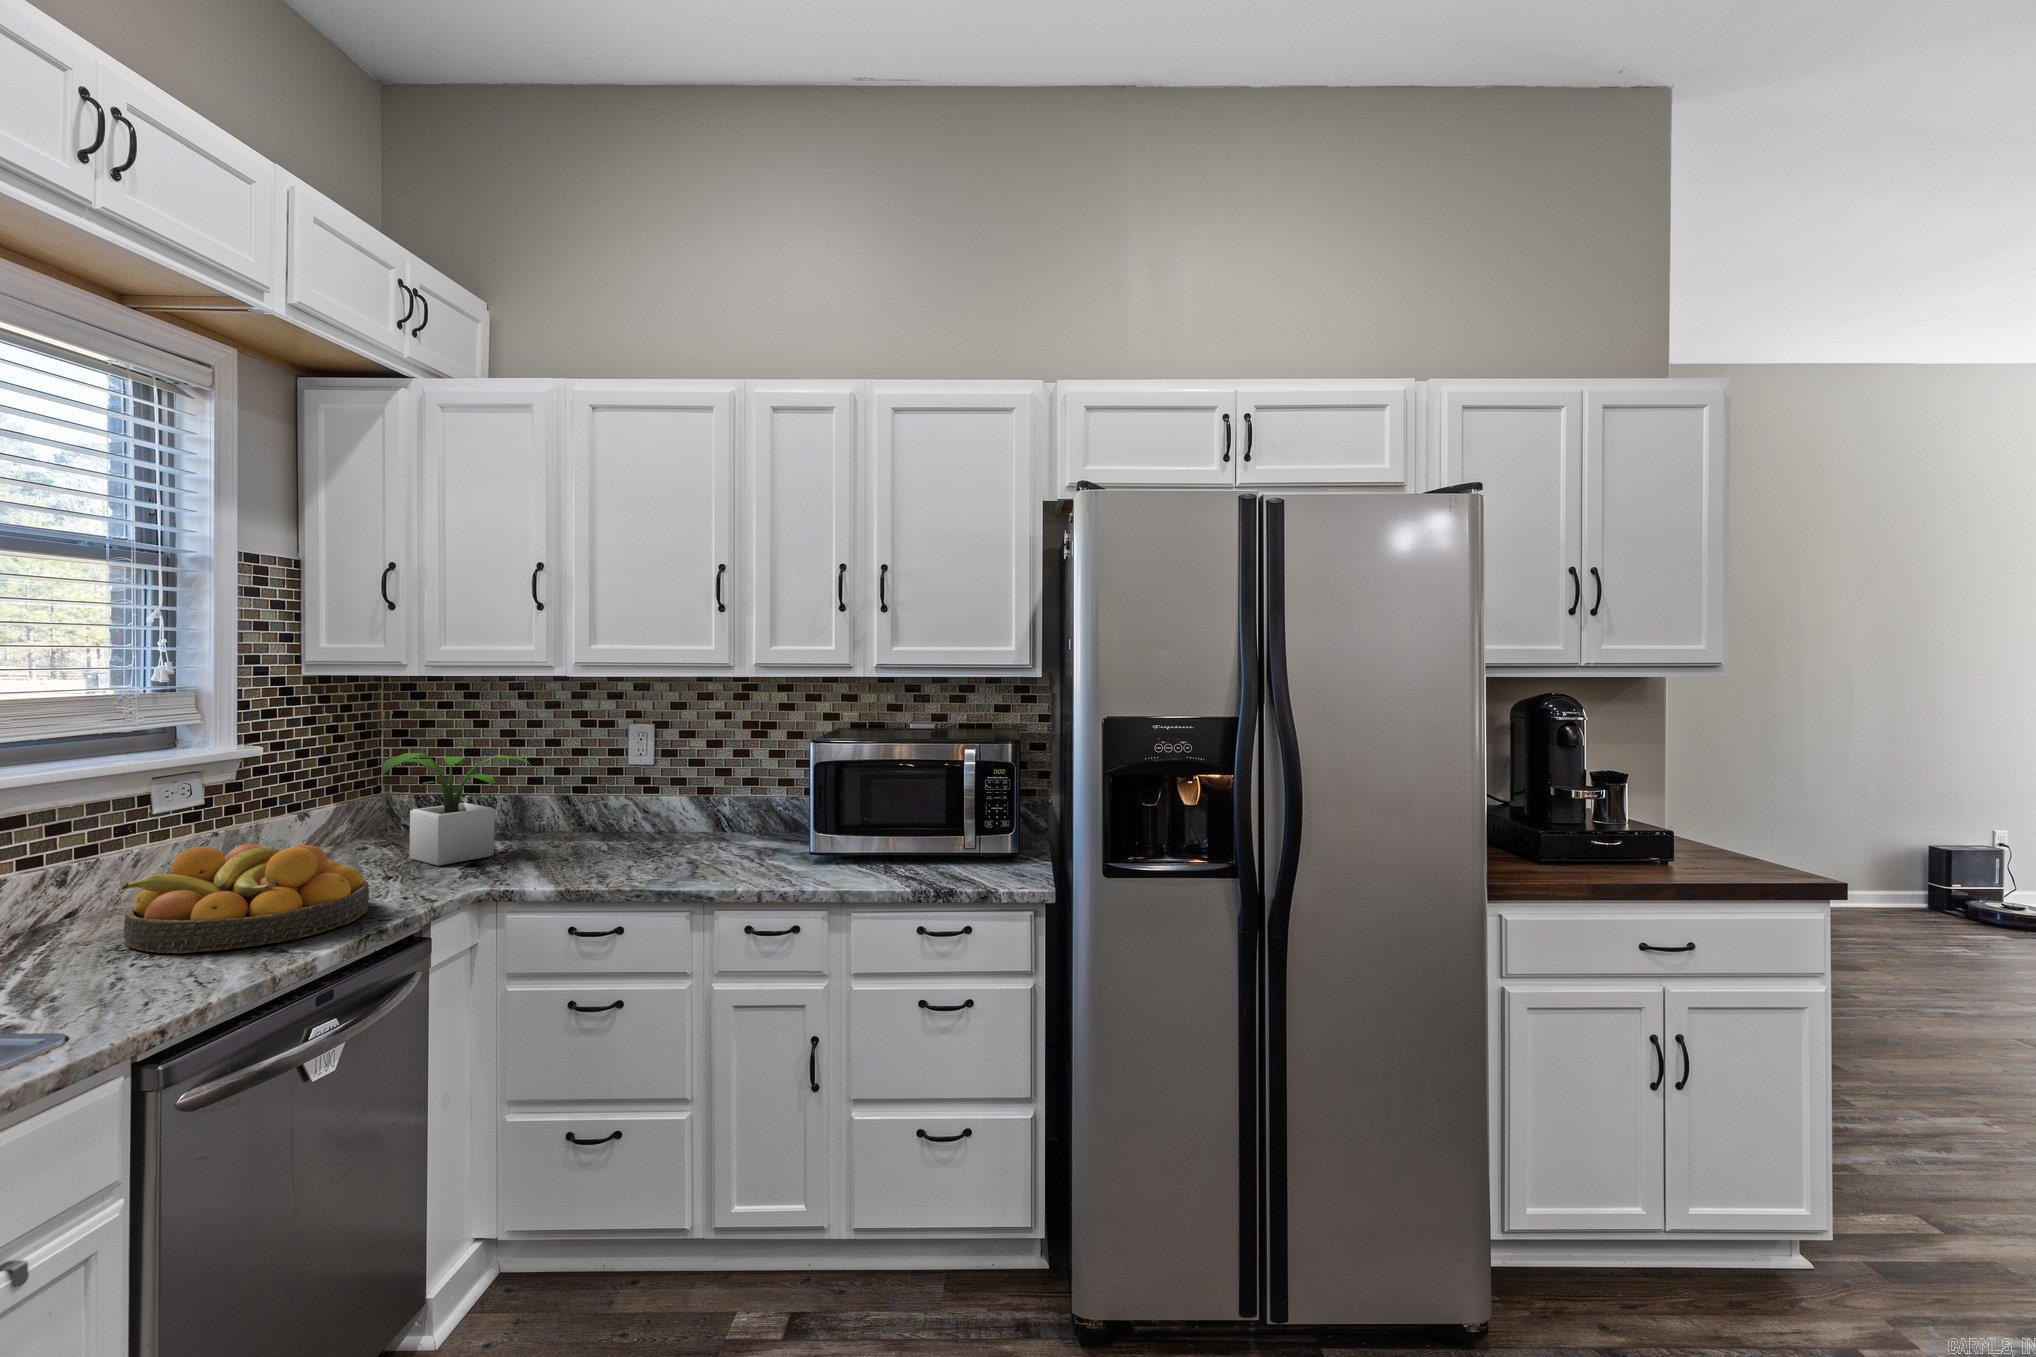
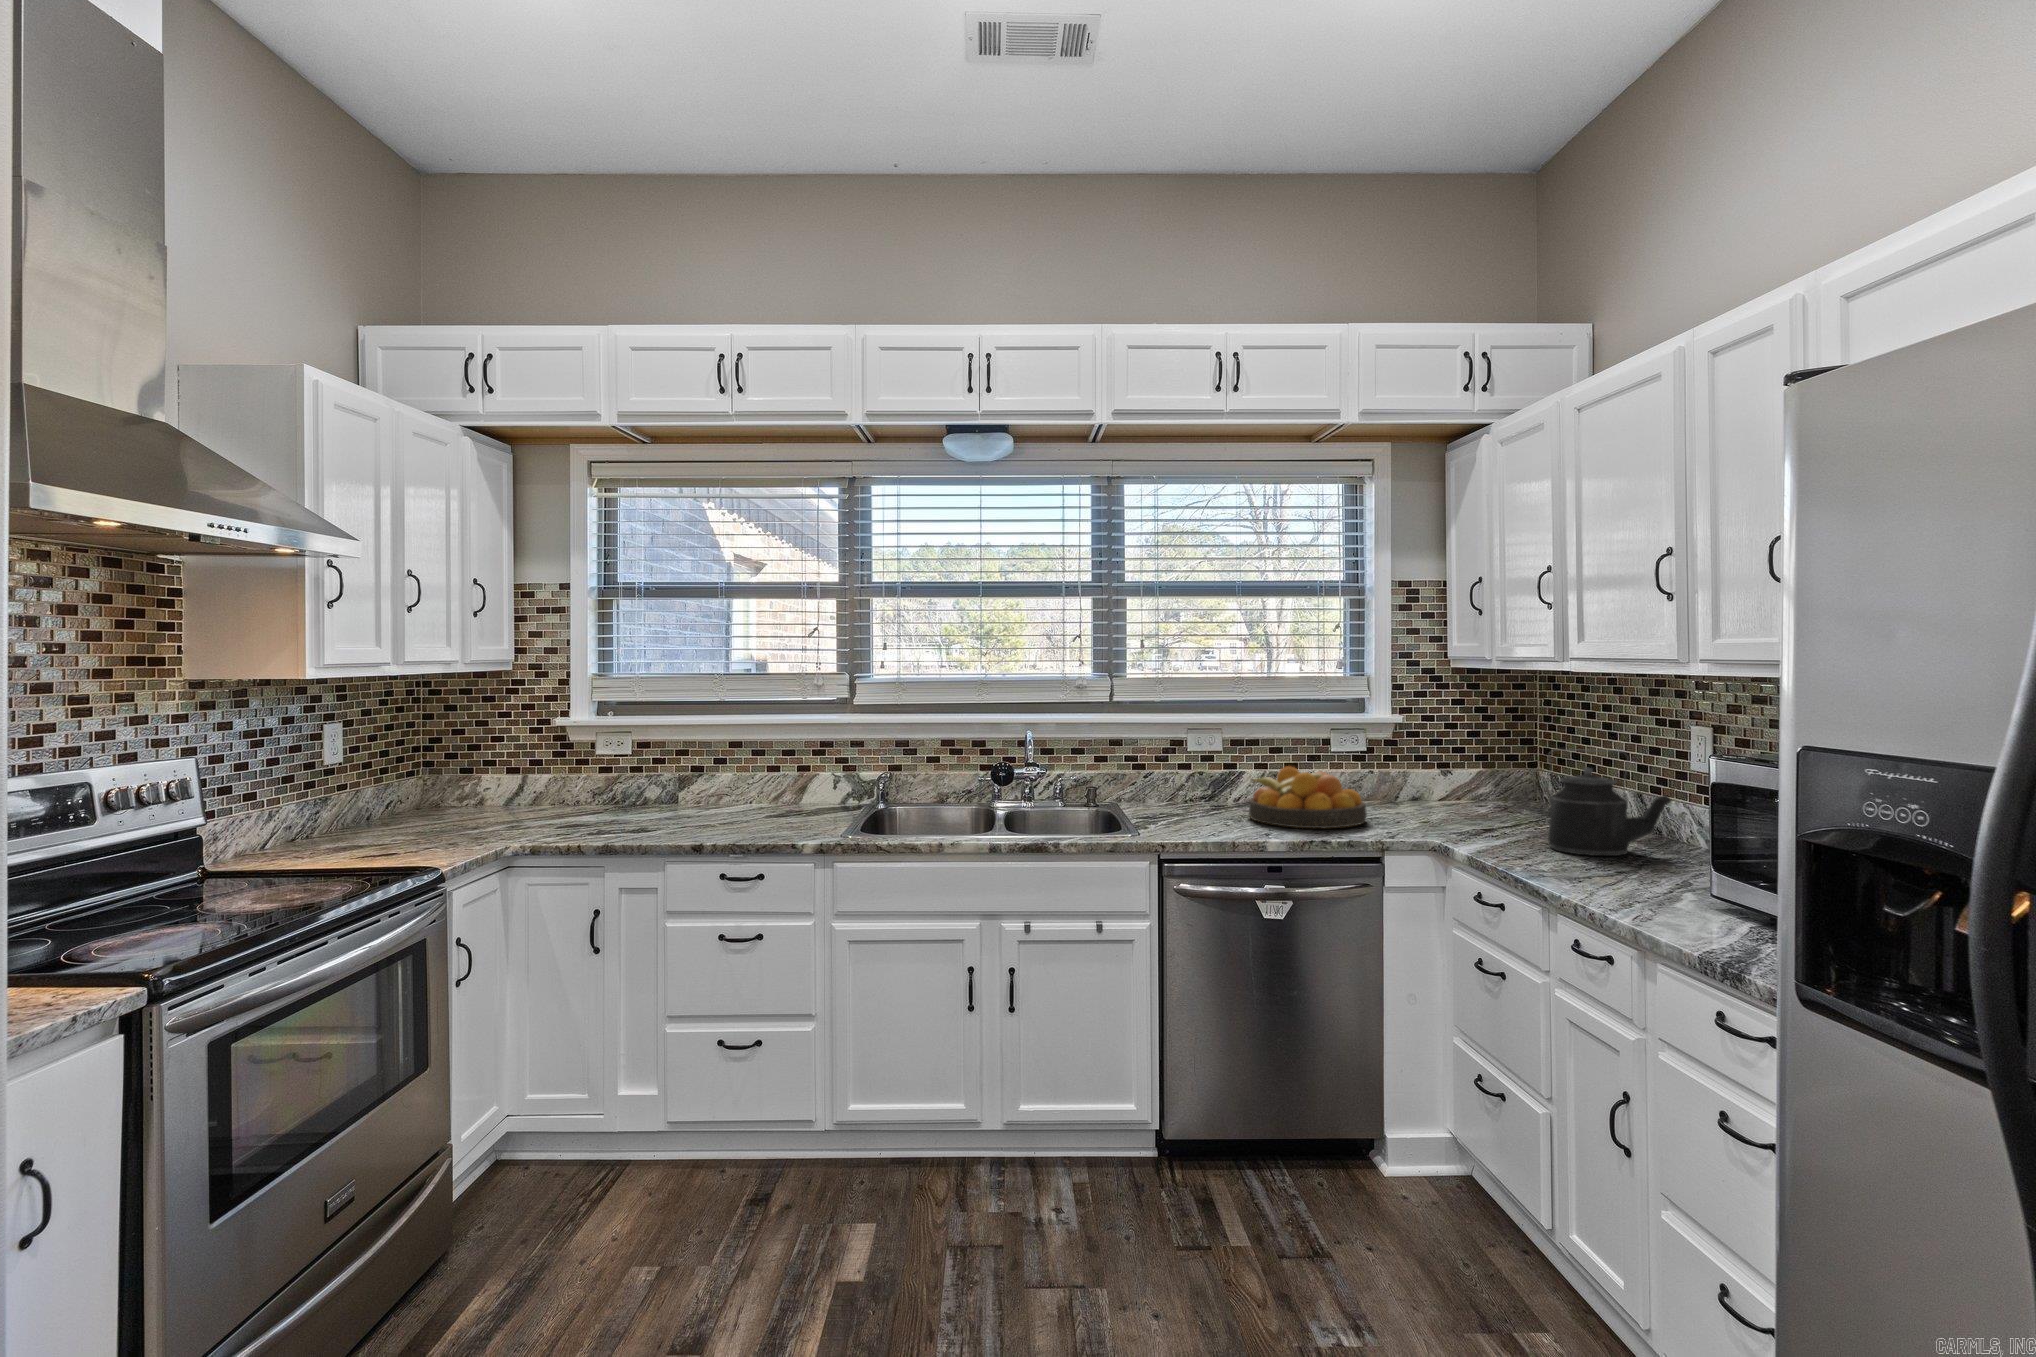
potted plant: present [382,753,531,866] -> none [1425,727,1552,825]
kettle: none [588,759,685,867] -> present [1548,749,1671,856]

